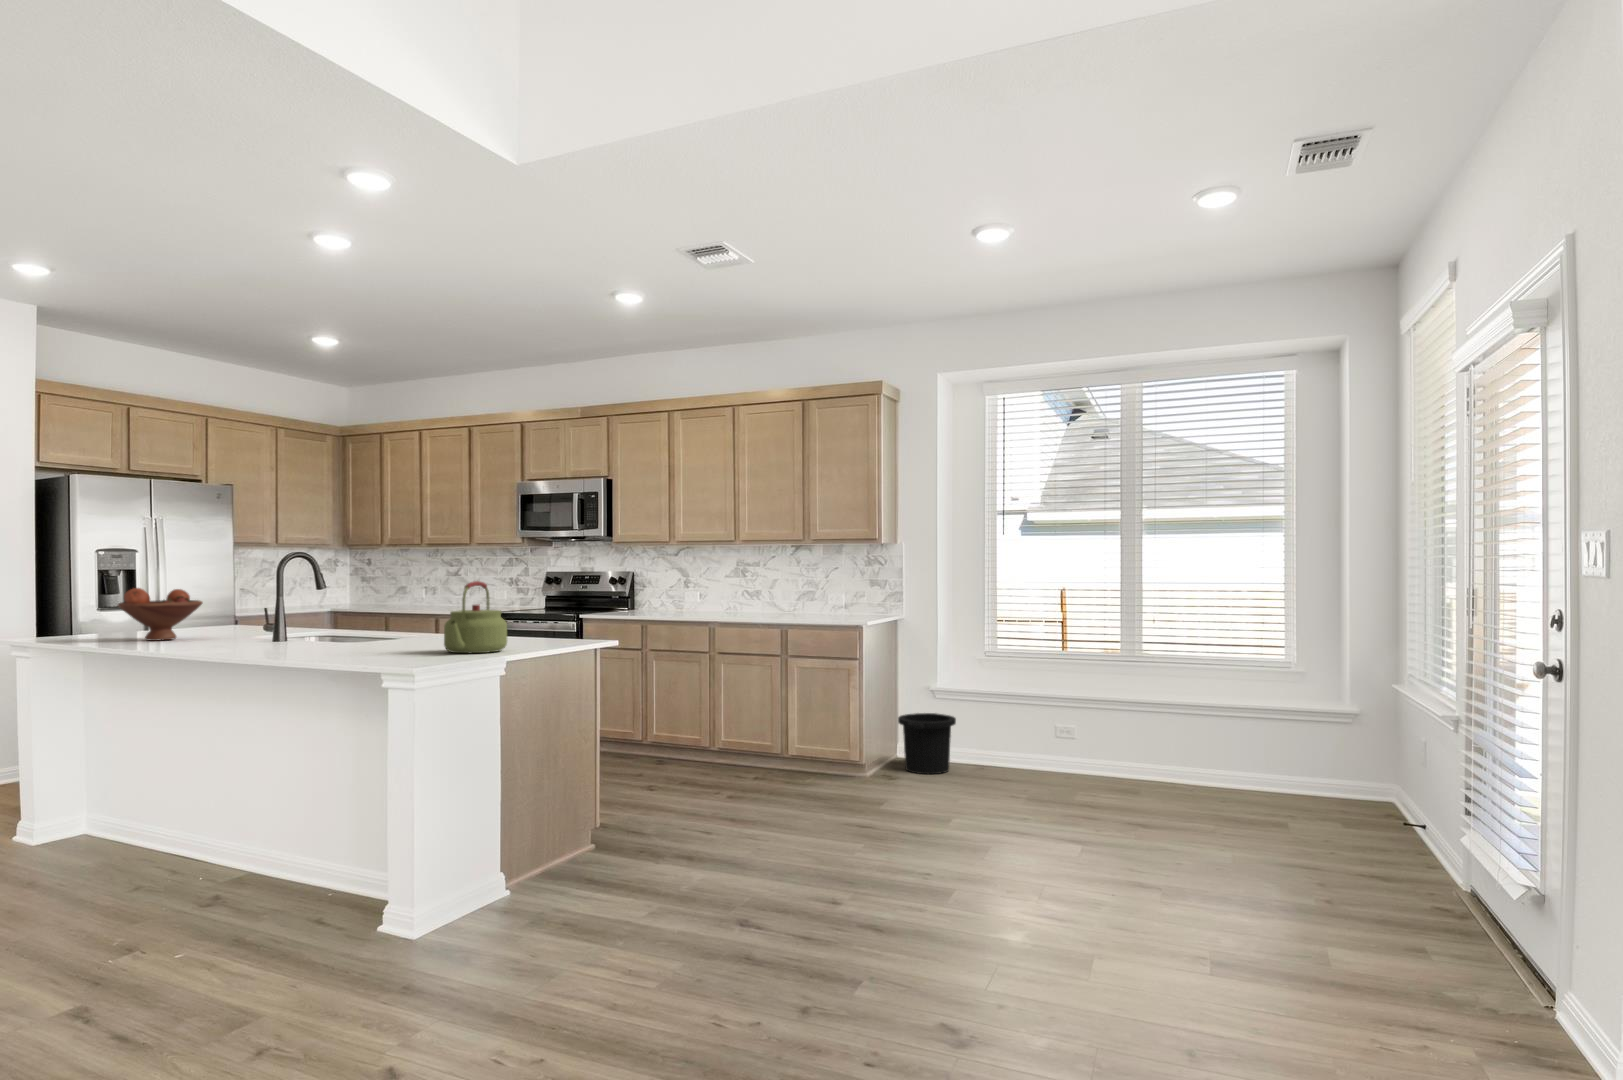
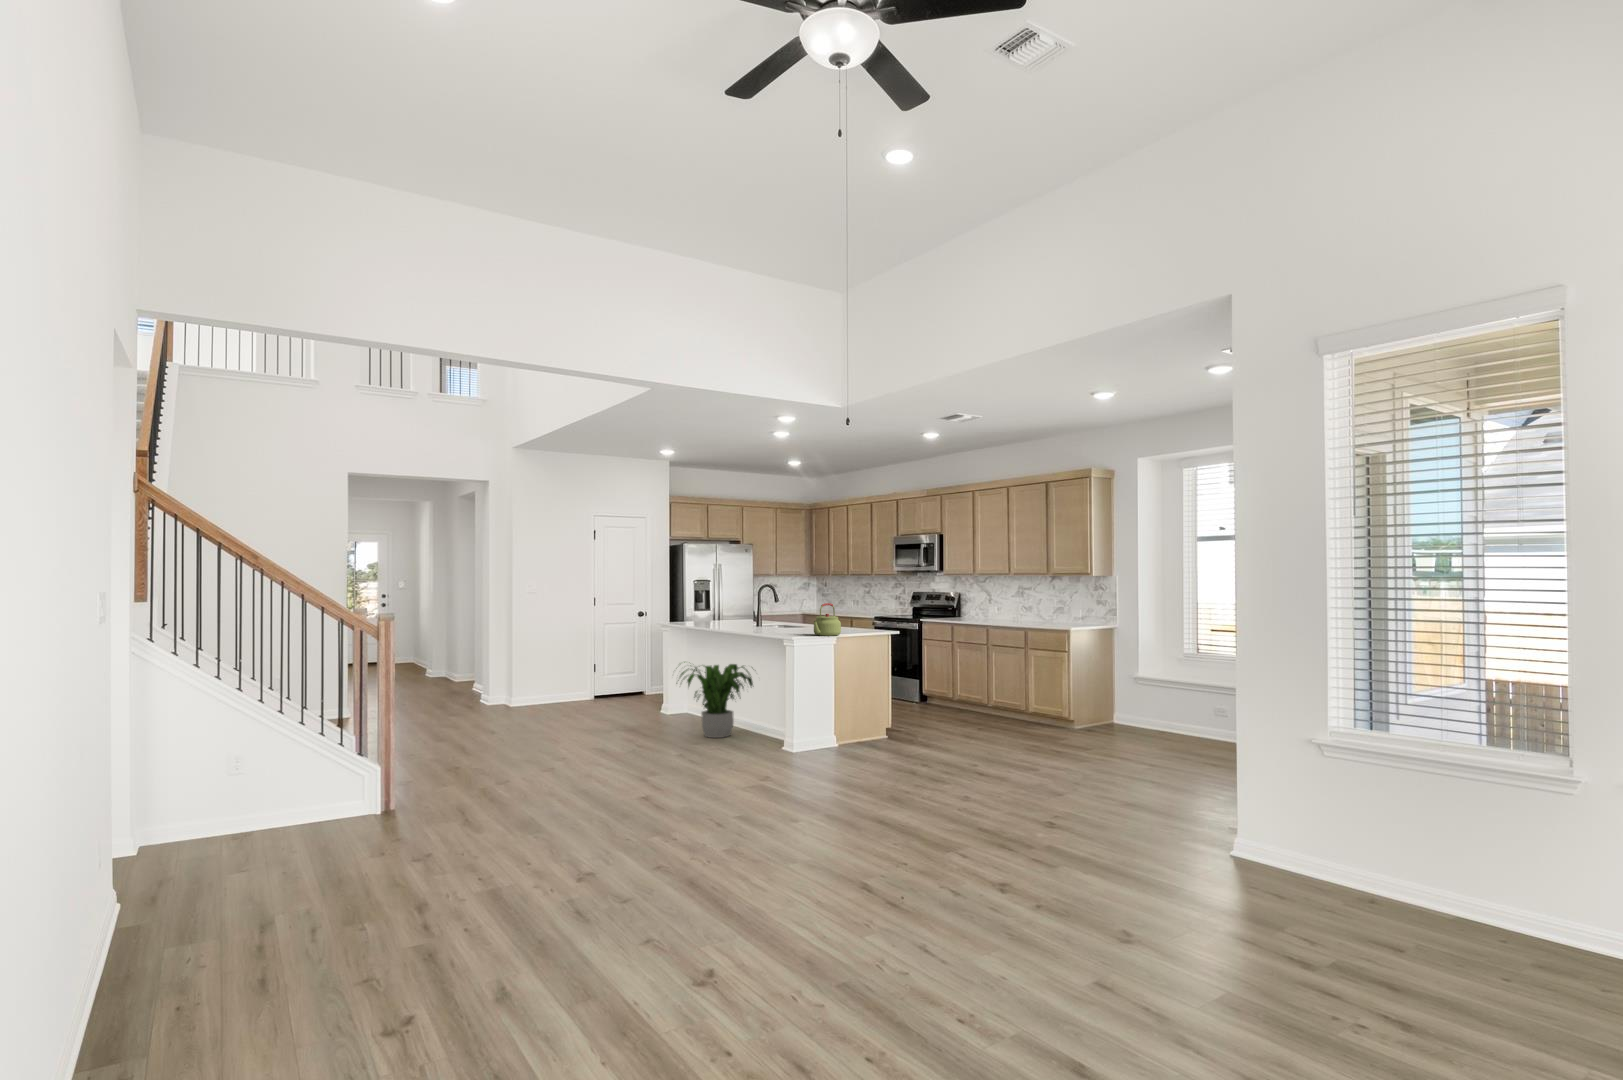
fruit bowl: present [118,588,203,641] -> none [698,602,730,626]
trash can: present [898,713,956,774] -> none [1101,690,1140,728]
potted plant: none [42,727,301,916] -> present [676,662,753,738]

